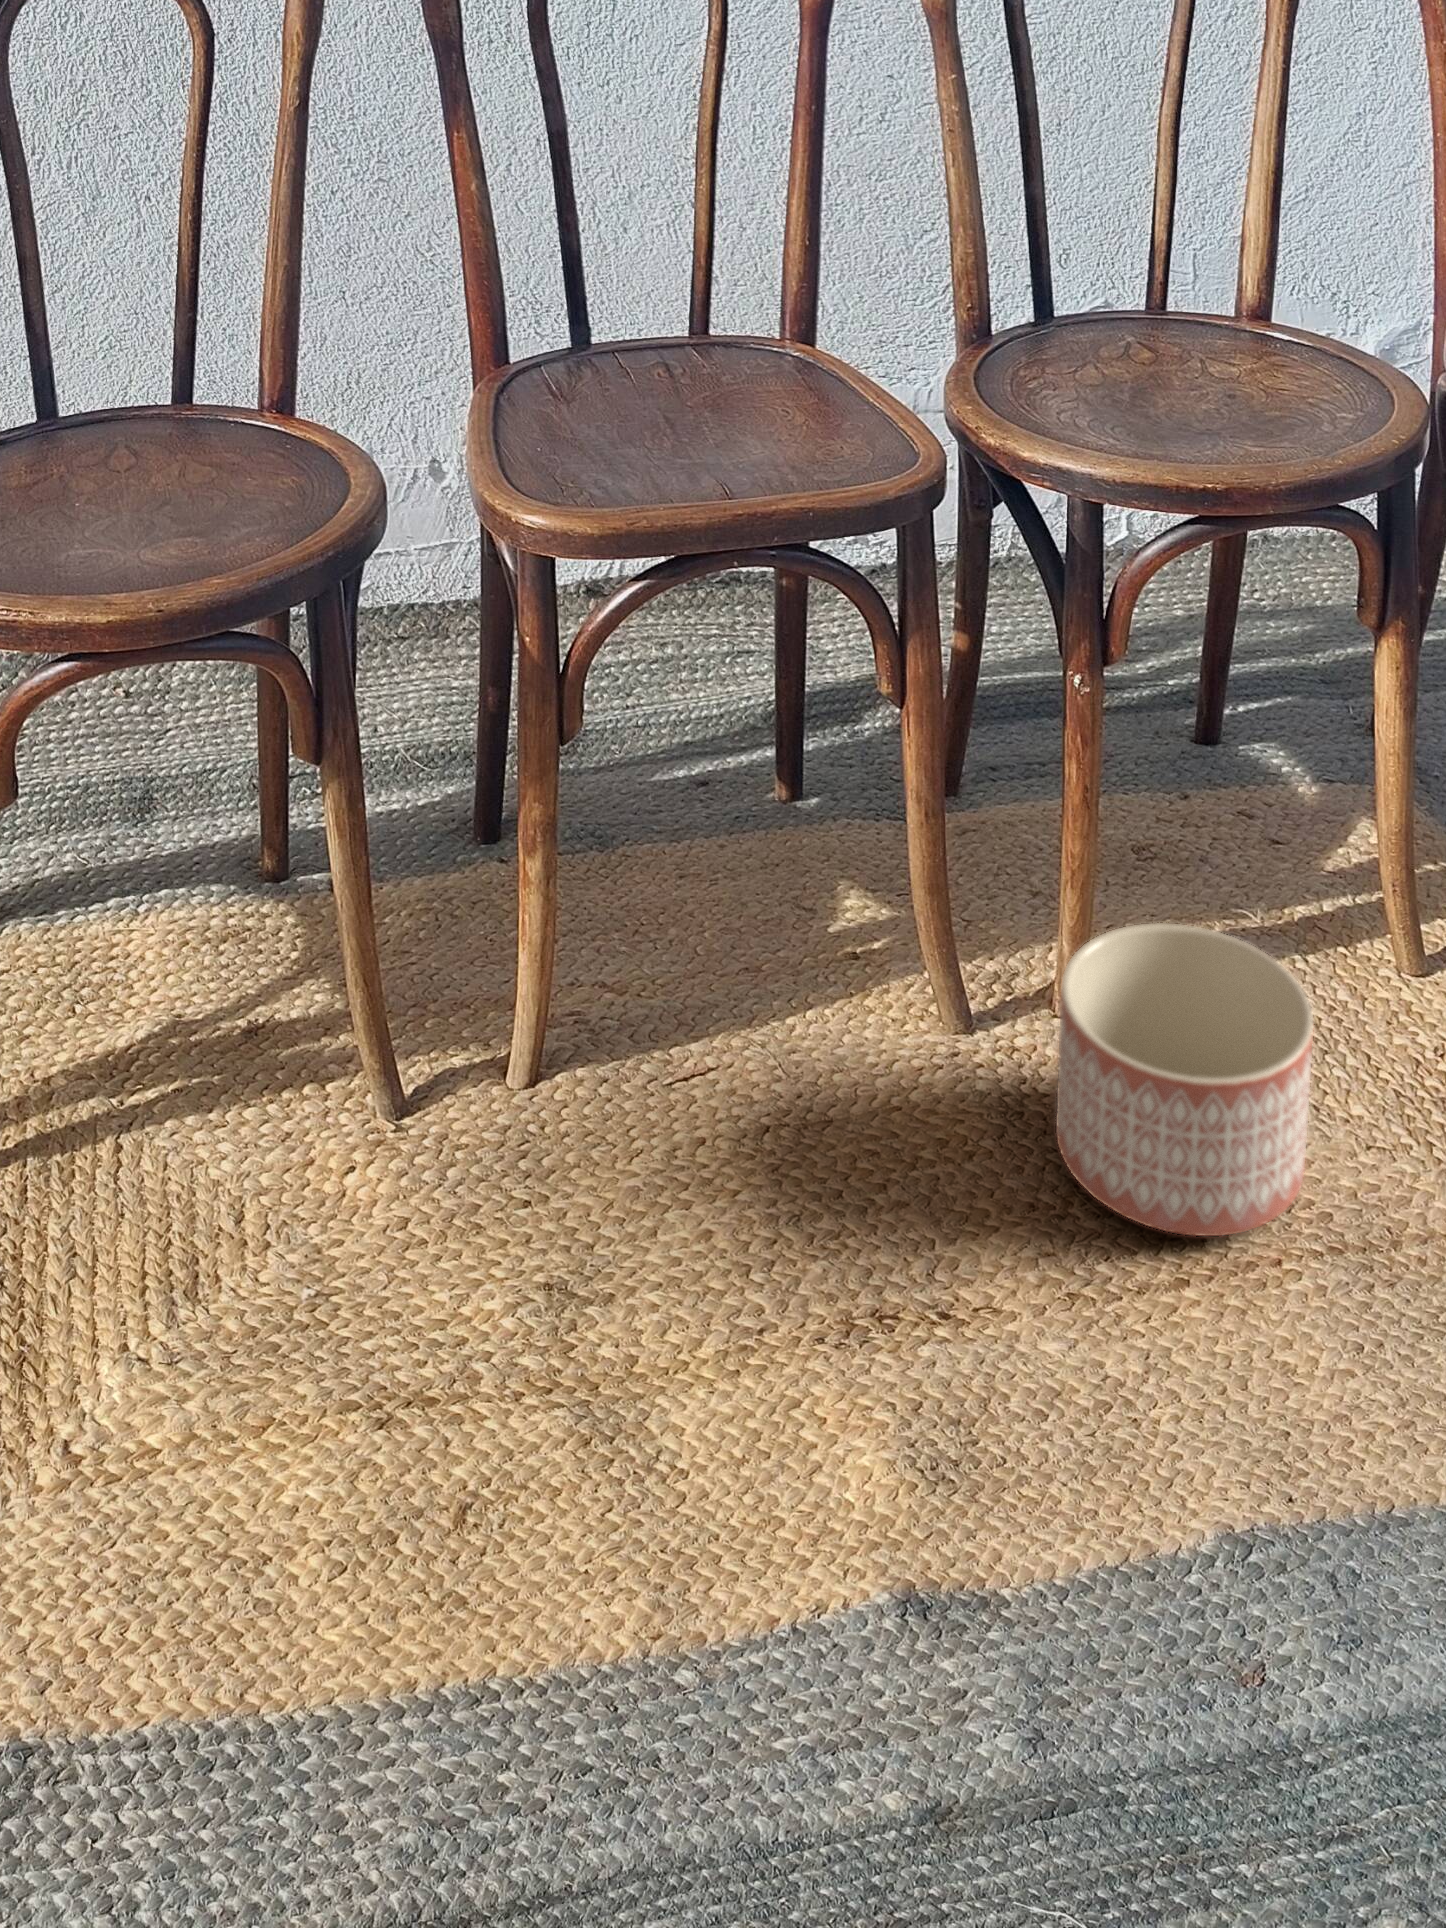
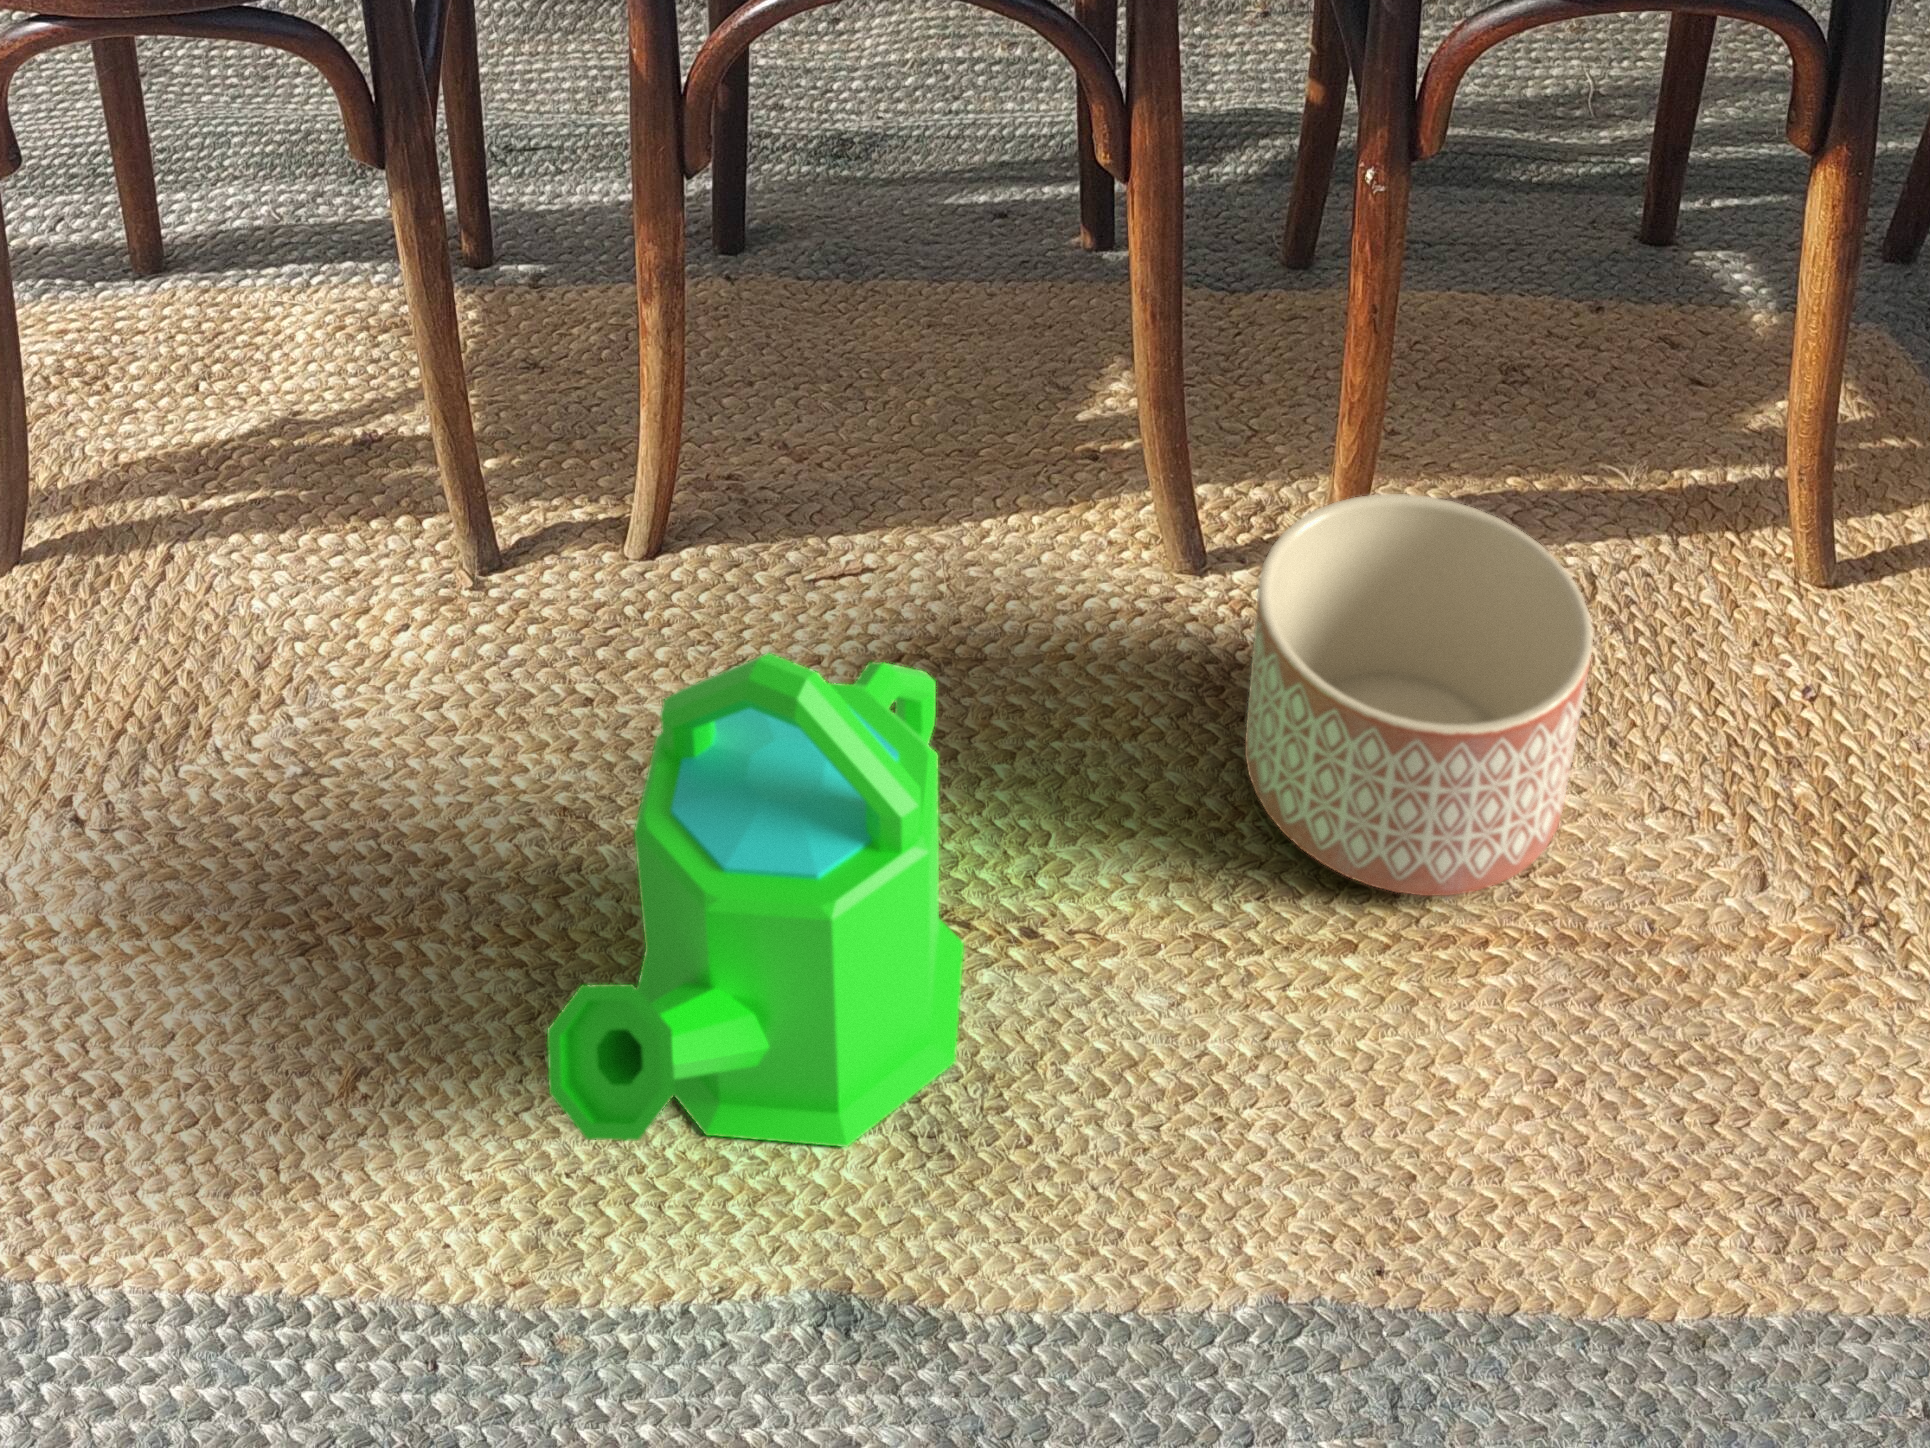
watering can: none [649,1072,925,1503] -> present [547,653,964,1147]

